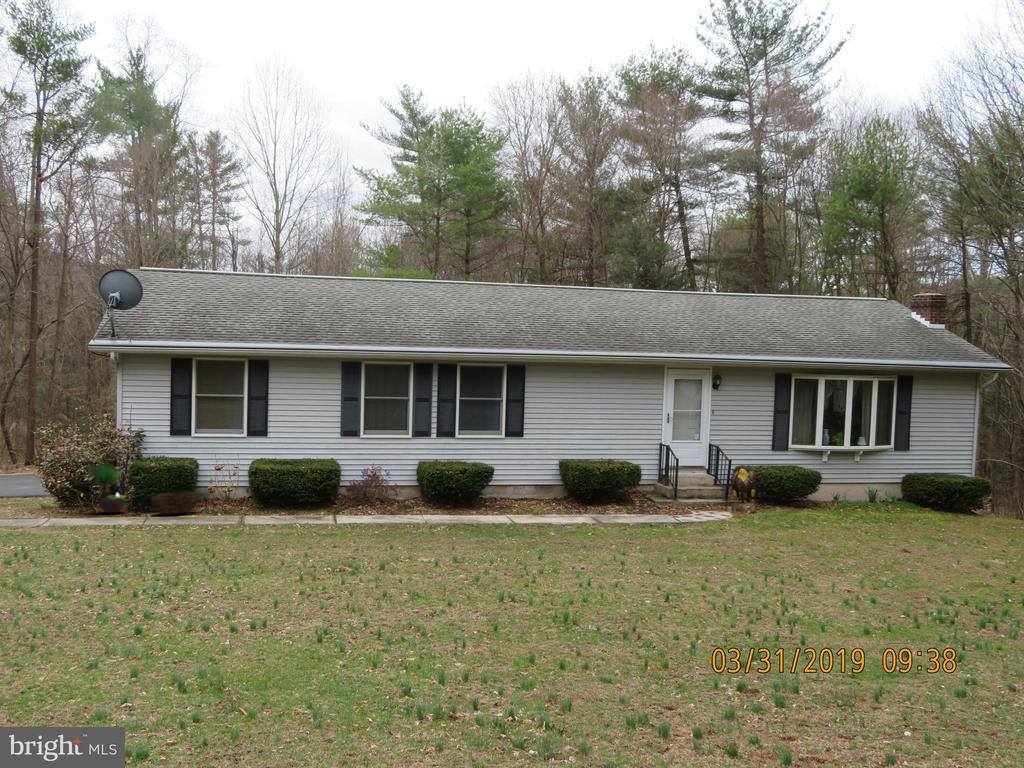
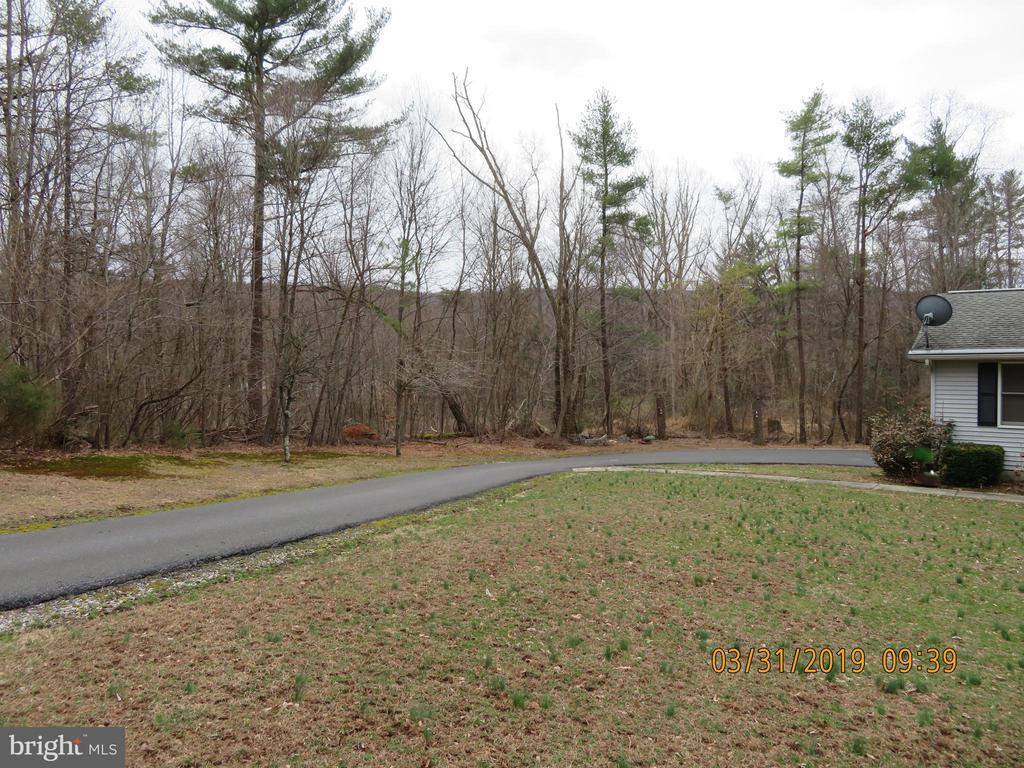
basket: present [151,491,198,515] -> none [963,476,1010,496]

